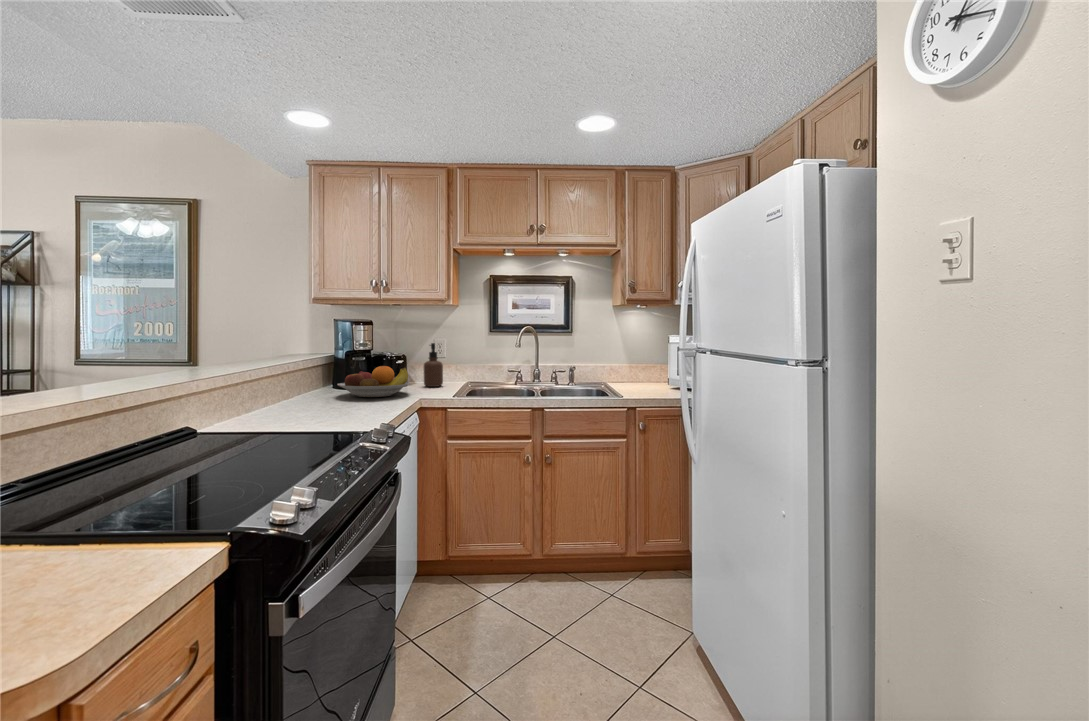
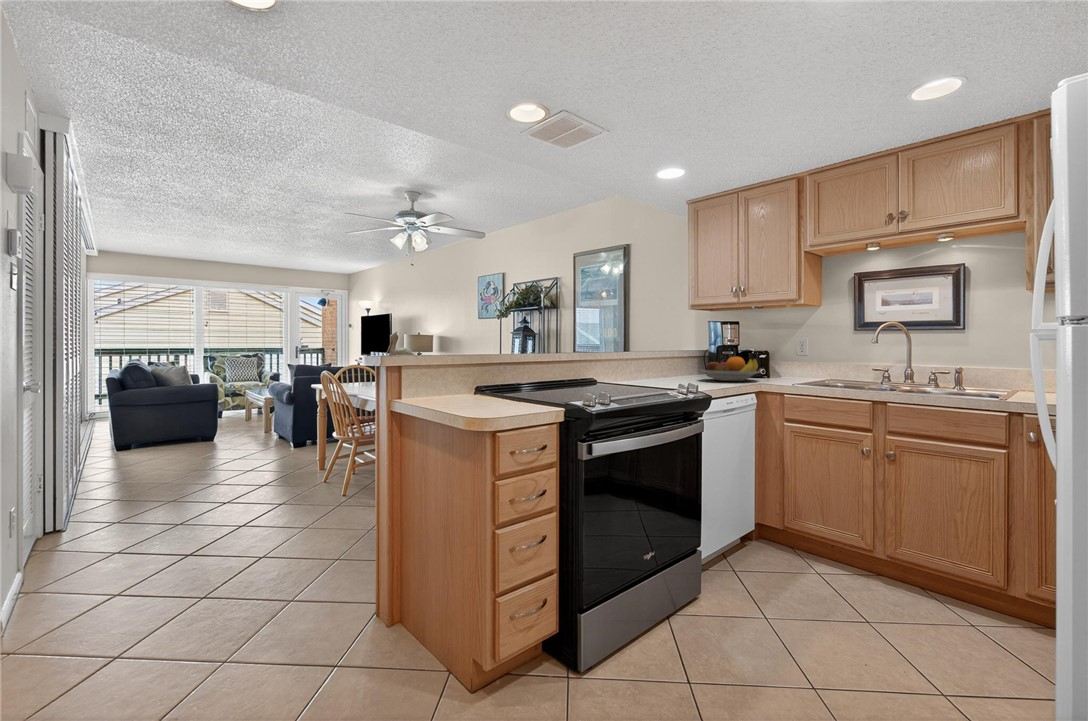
soap dispenser: present [424,343,443,387] -> none [781,340,800,379]

